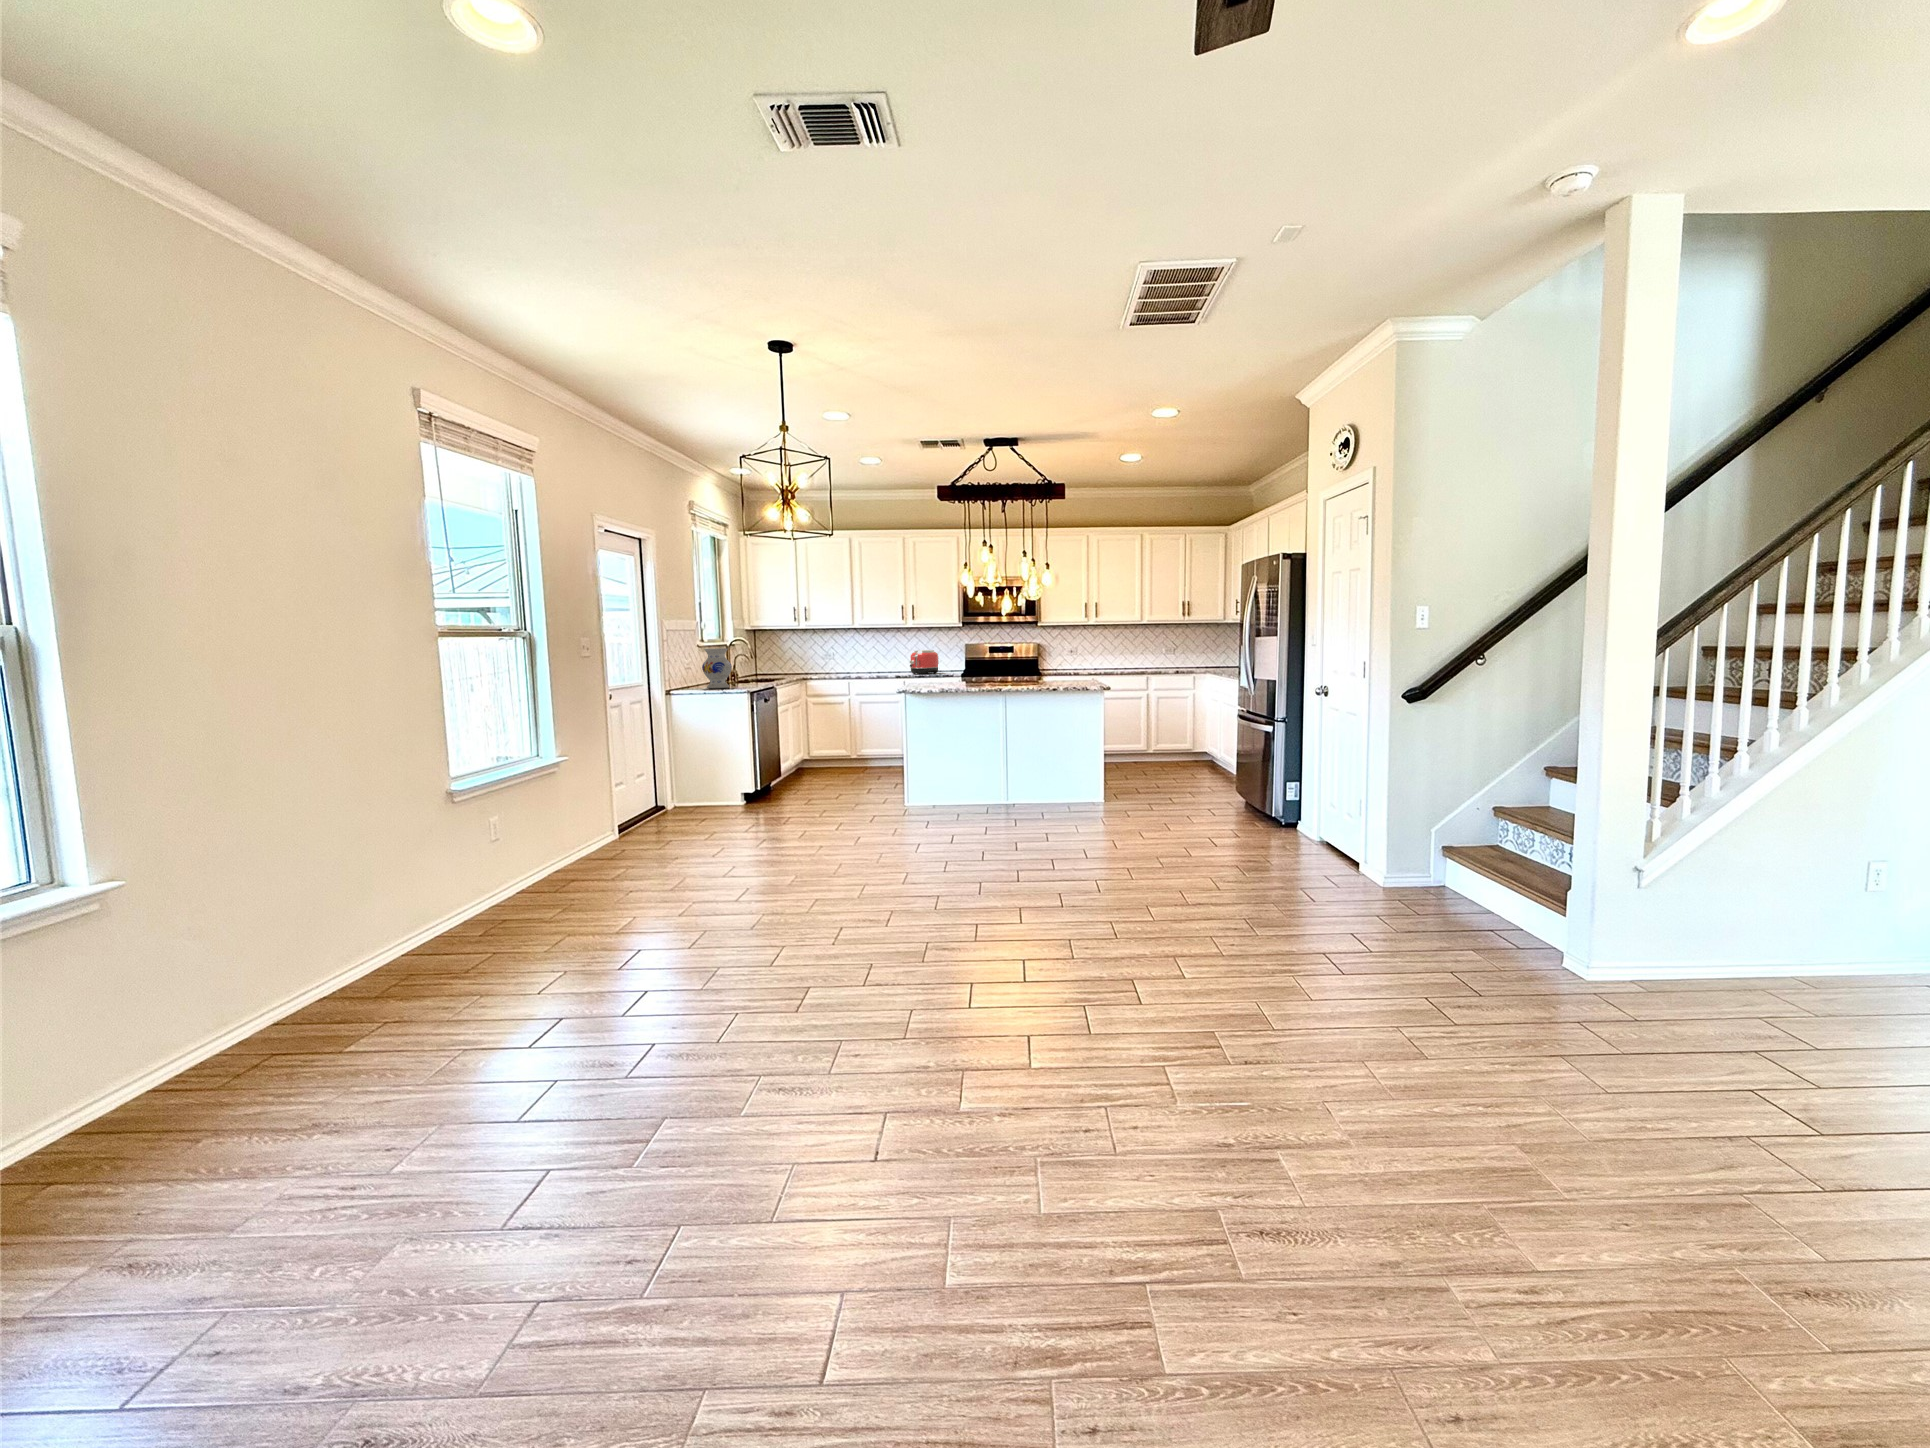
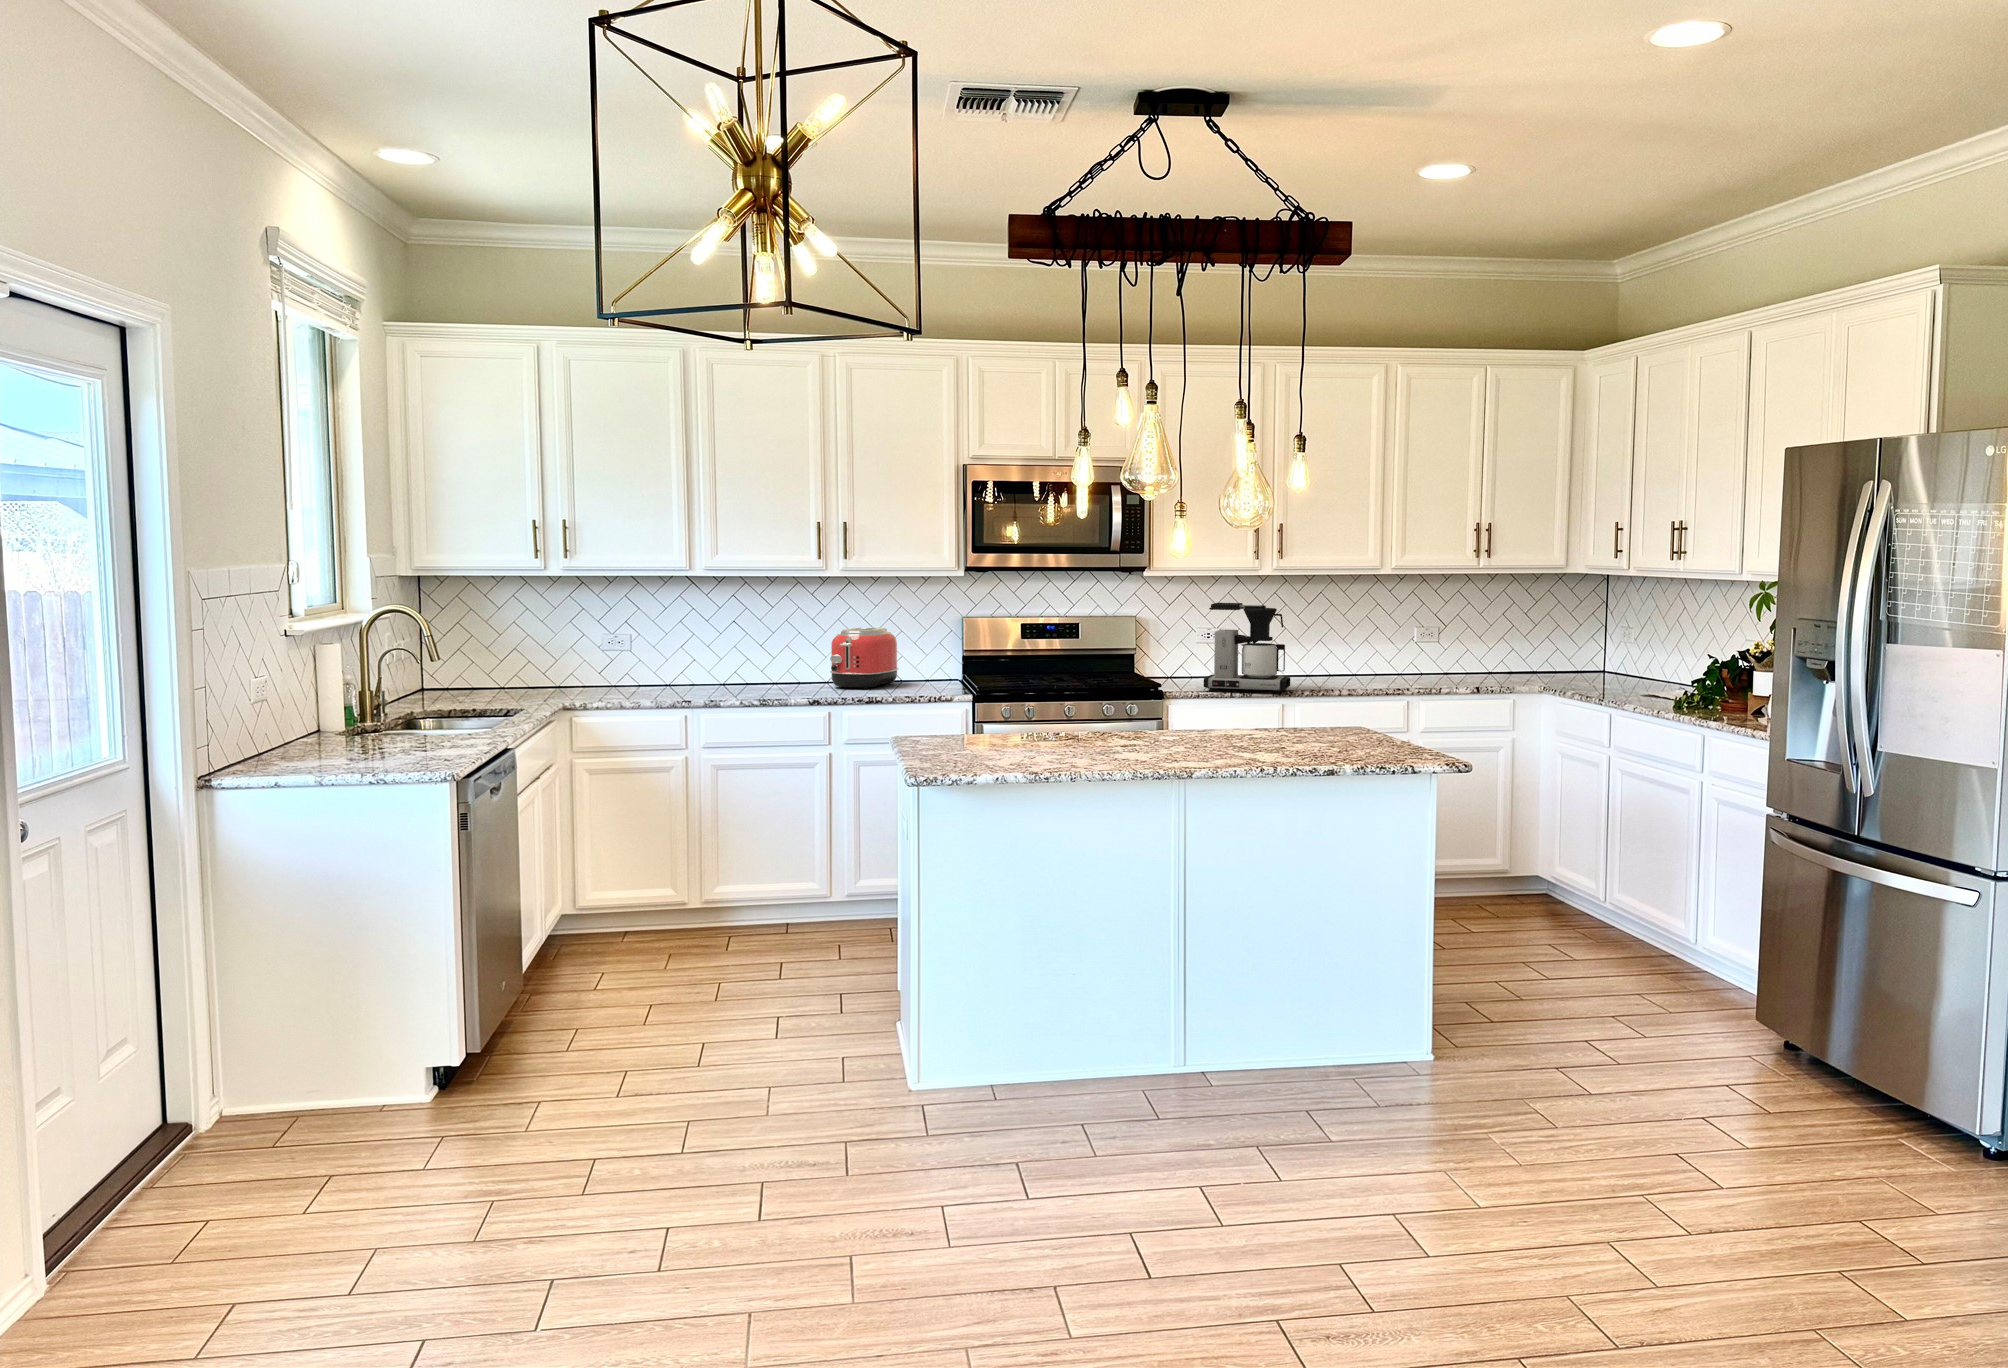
coffee maker: none [1061,638,1099,675] -> present [1204,603,1290,693]
vase: present [702,648,732,688] -> none [302,648,391,766]

